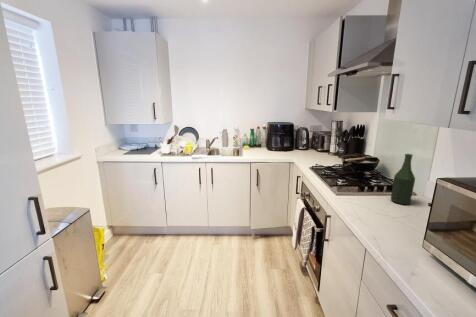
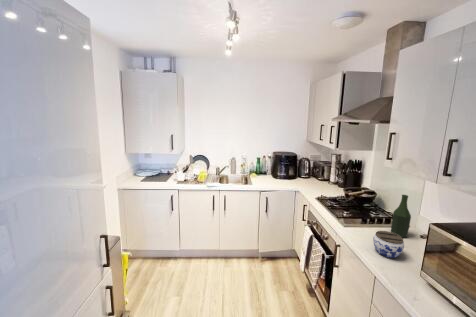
jar: none [366,195,403,225] -> present [373,231,404,258]

